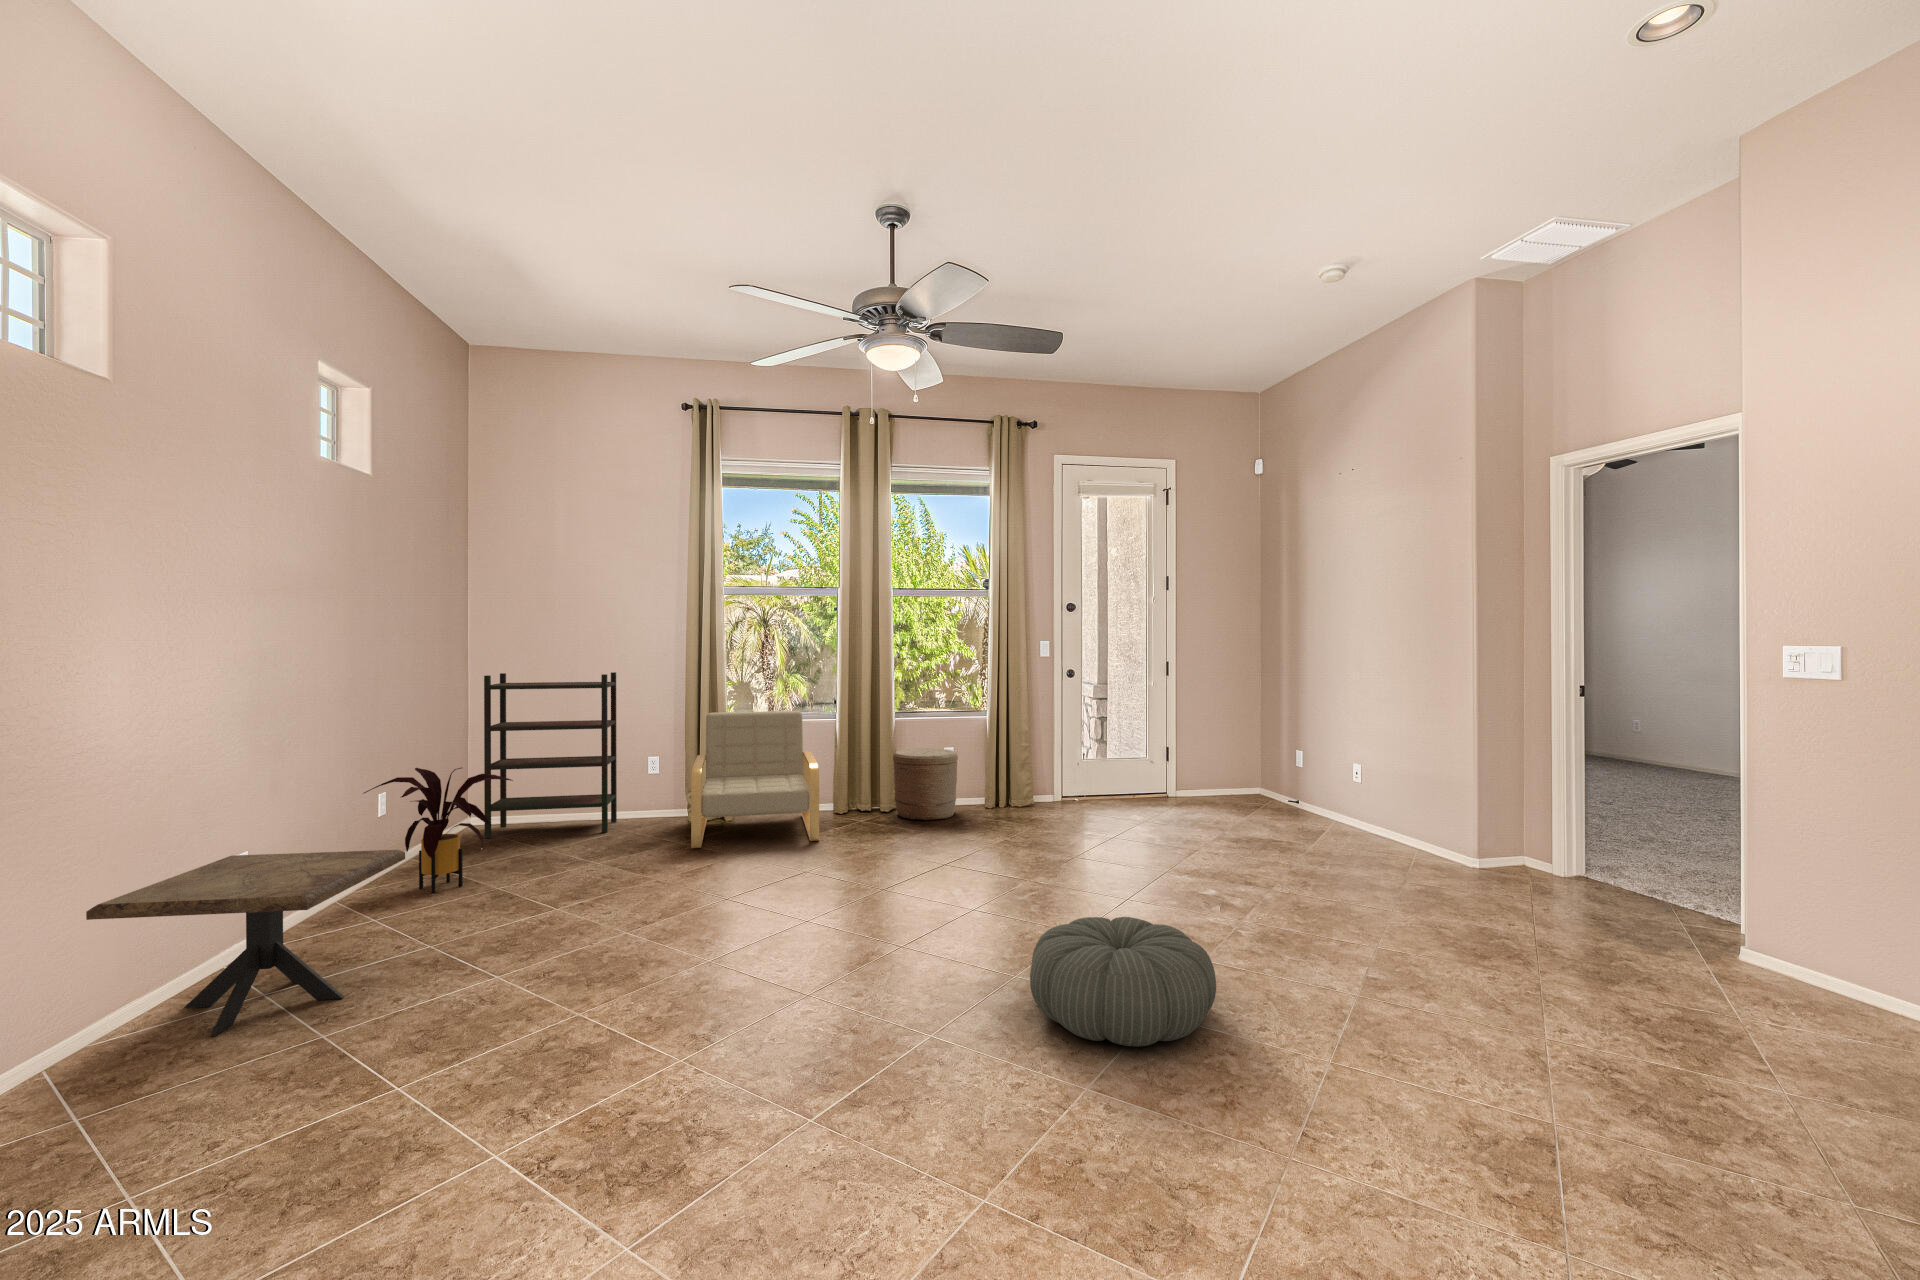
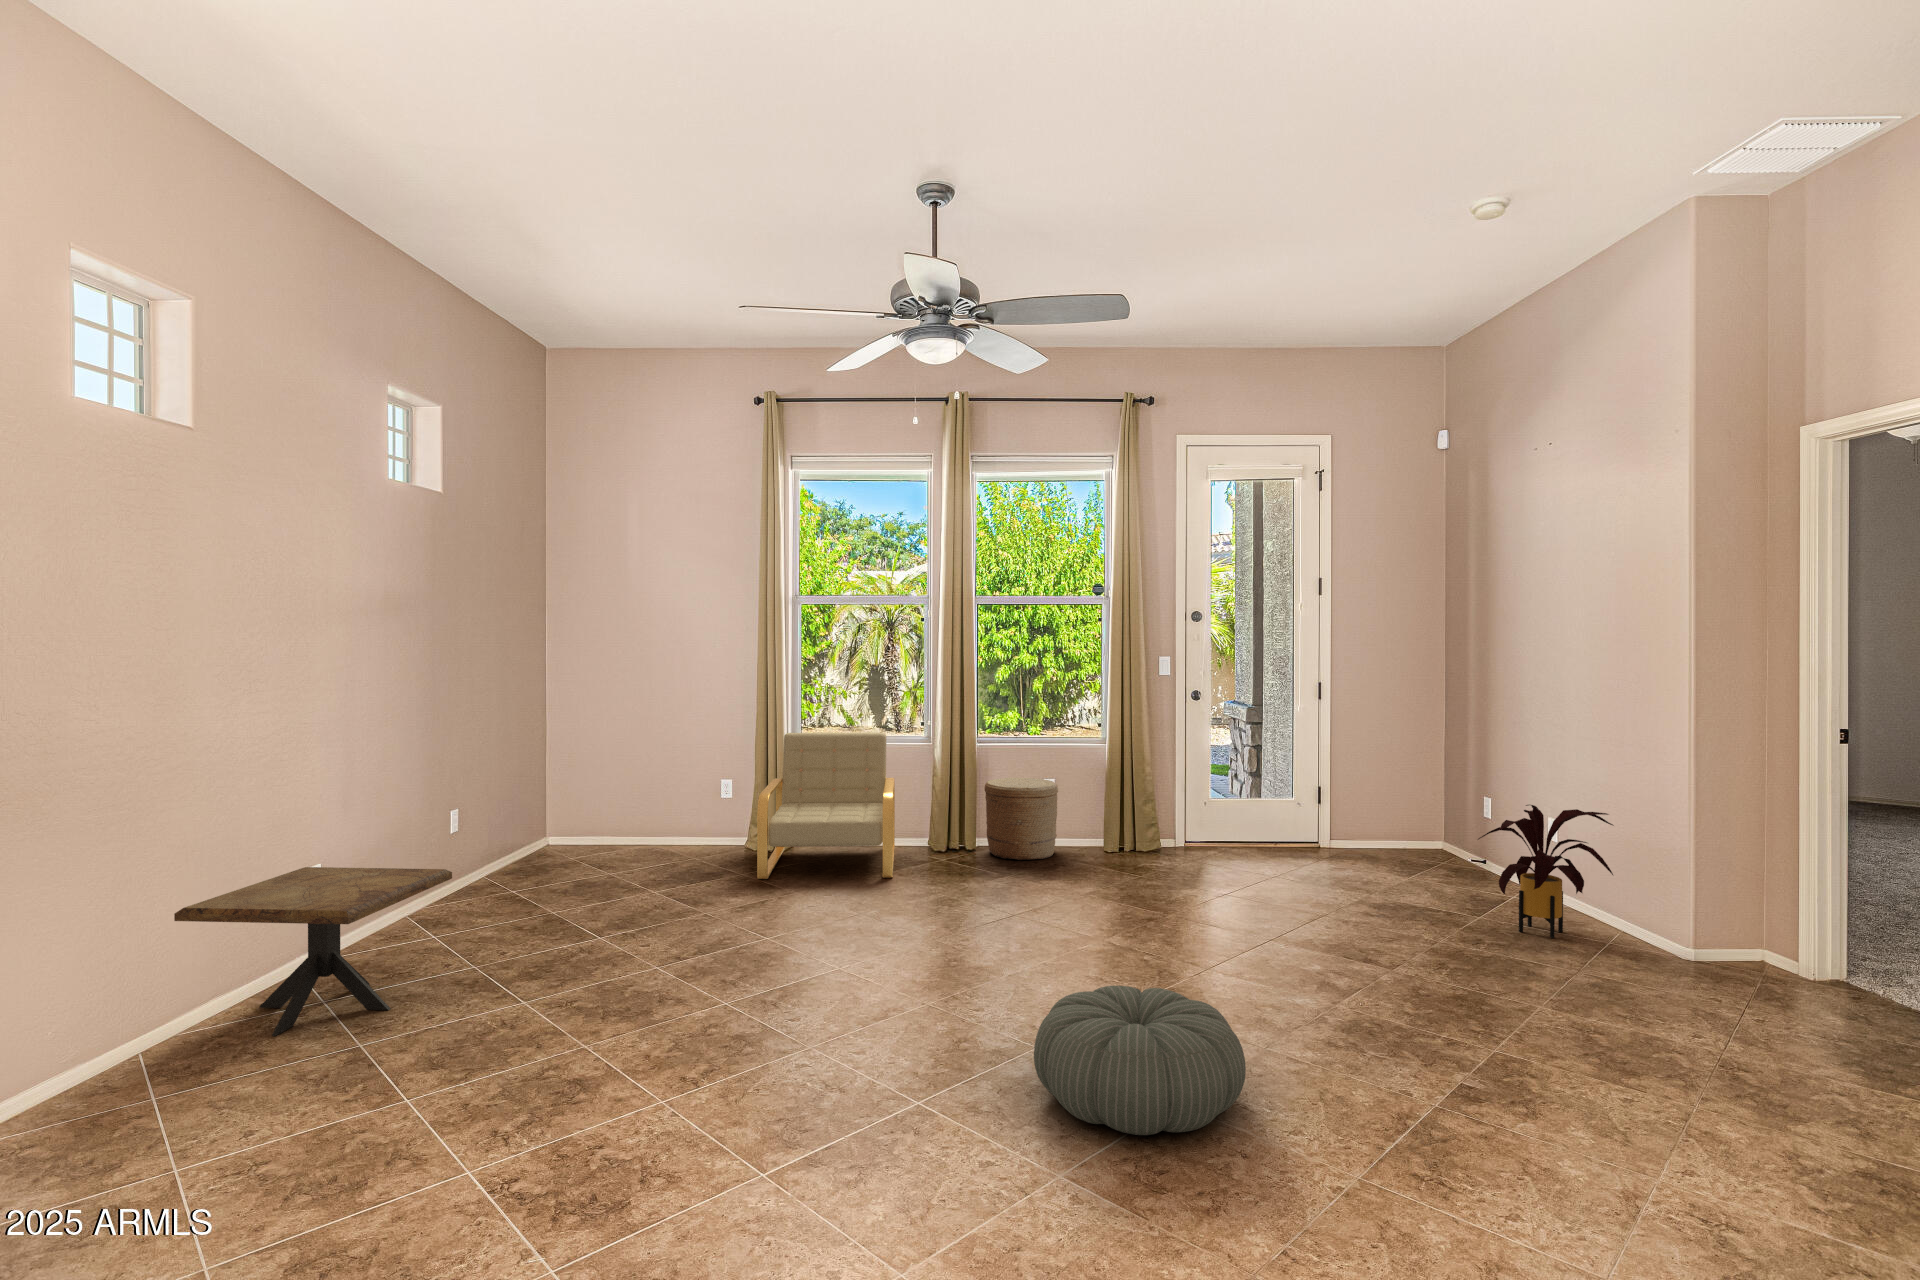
bookshelf: present [484,672,617,838] -> none [563,688,695,857]
house plant: present [364,768,513,893] -> present [1479,805,1613,938]

